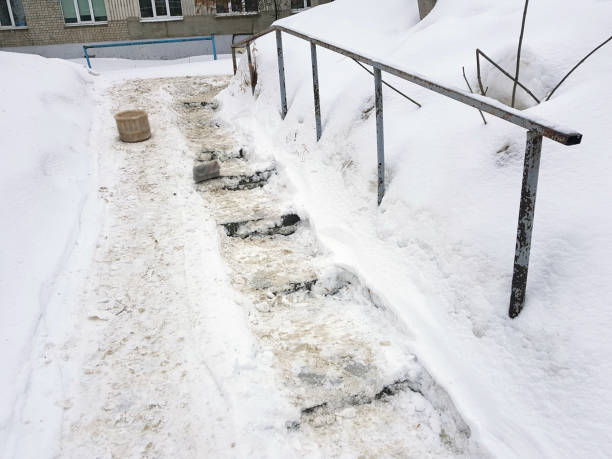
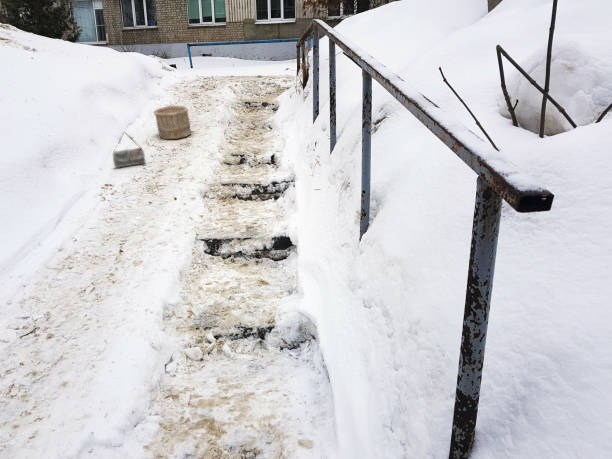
bag: present [193,147,221,182] -> present [113,132,145,167]

